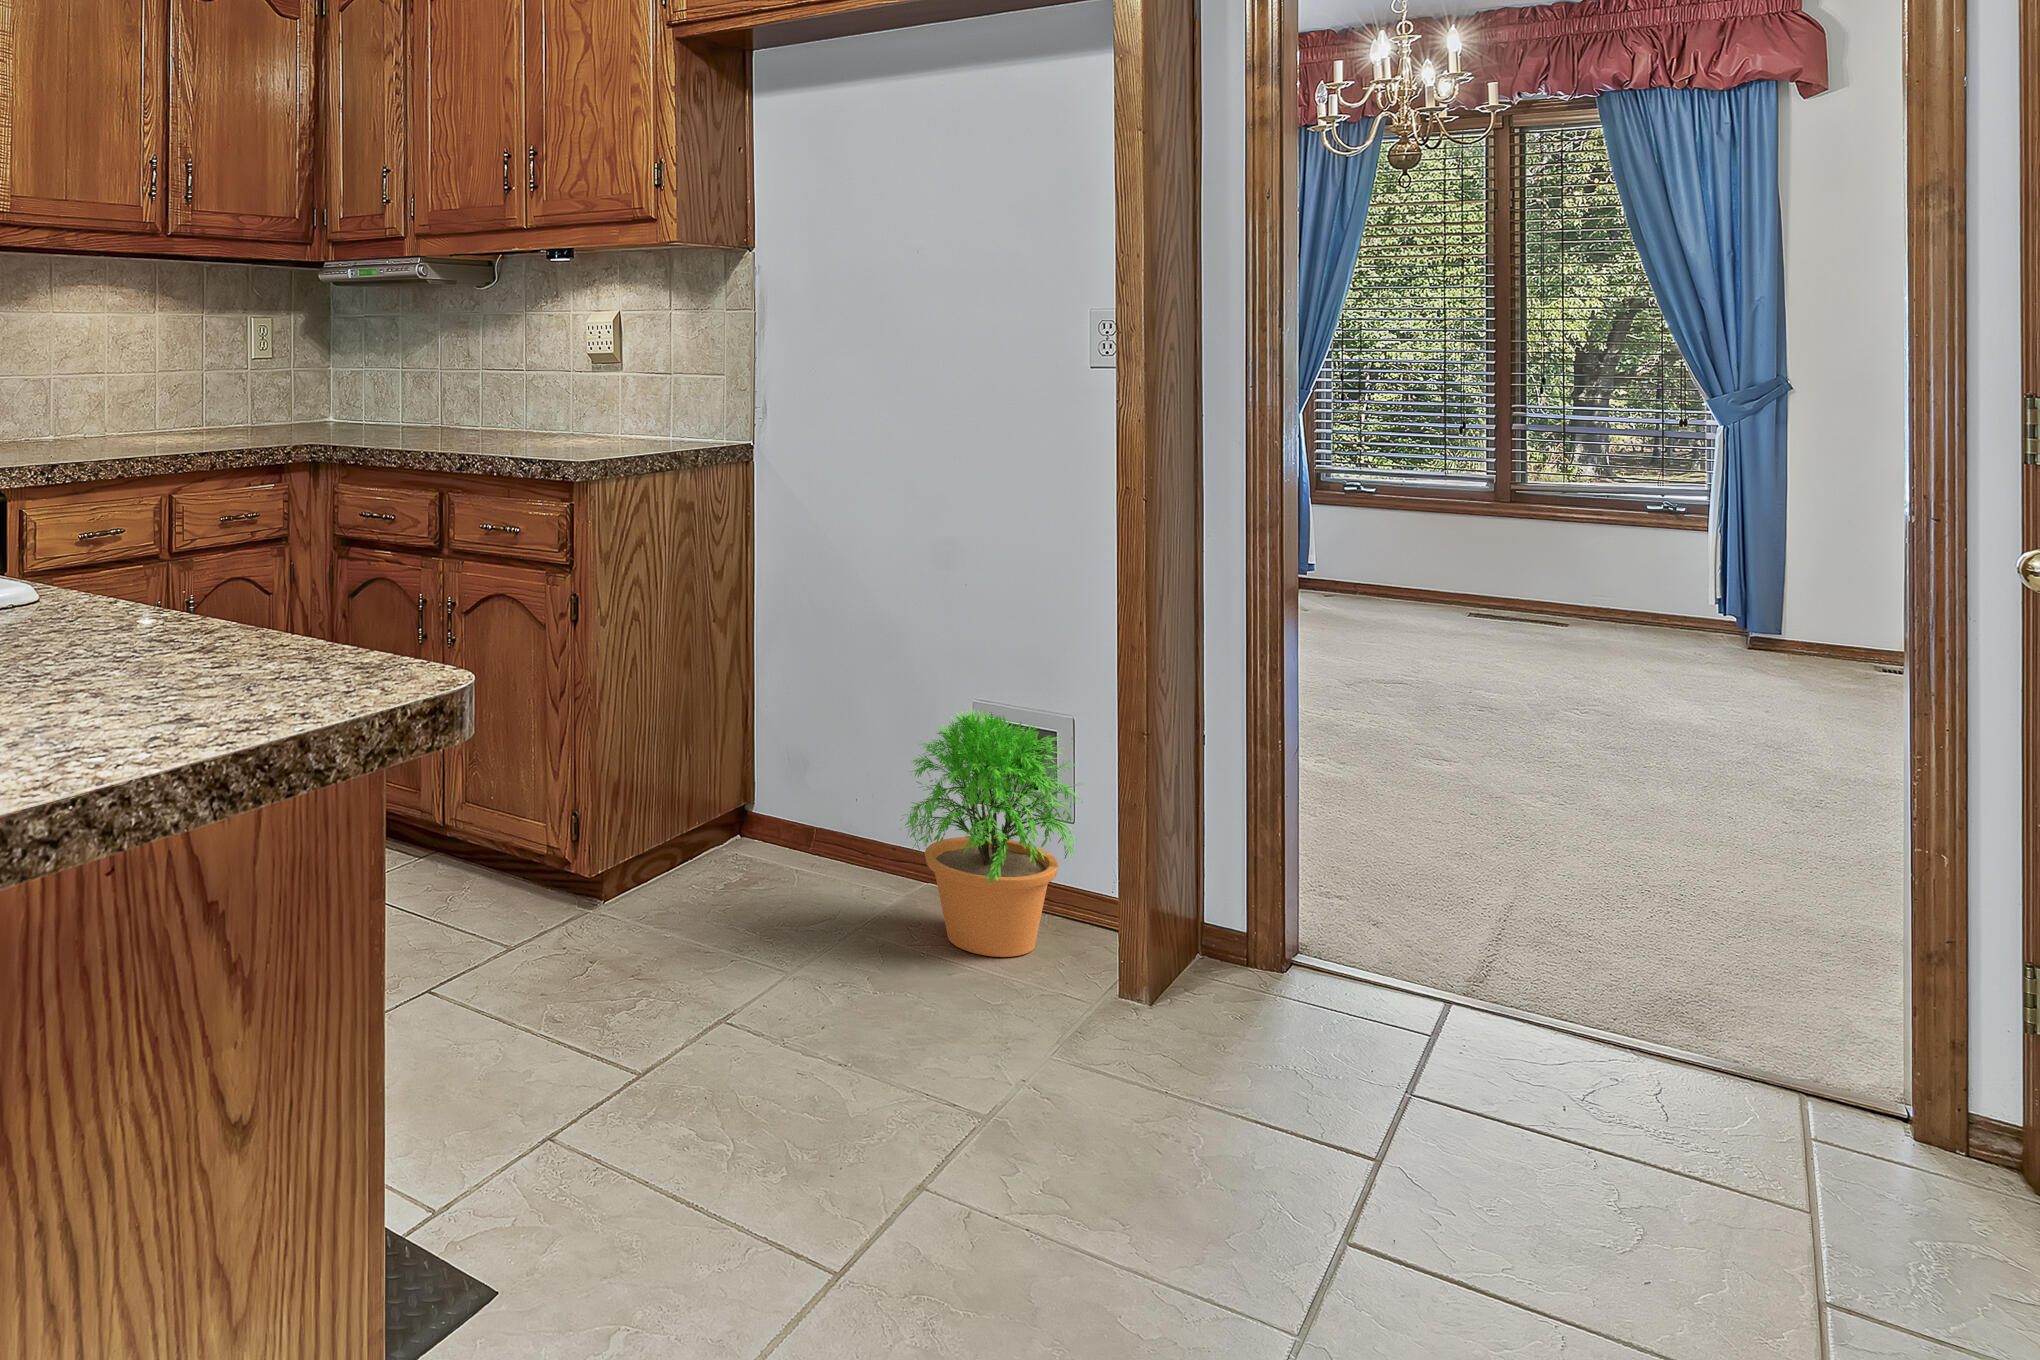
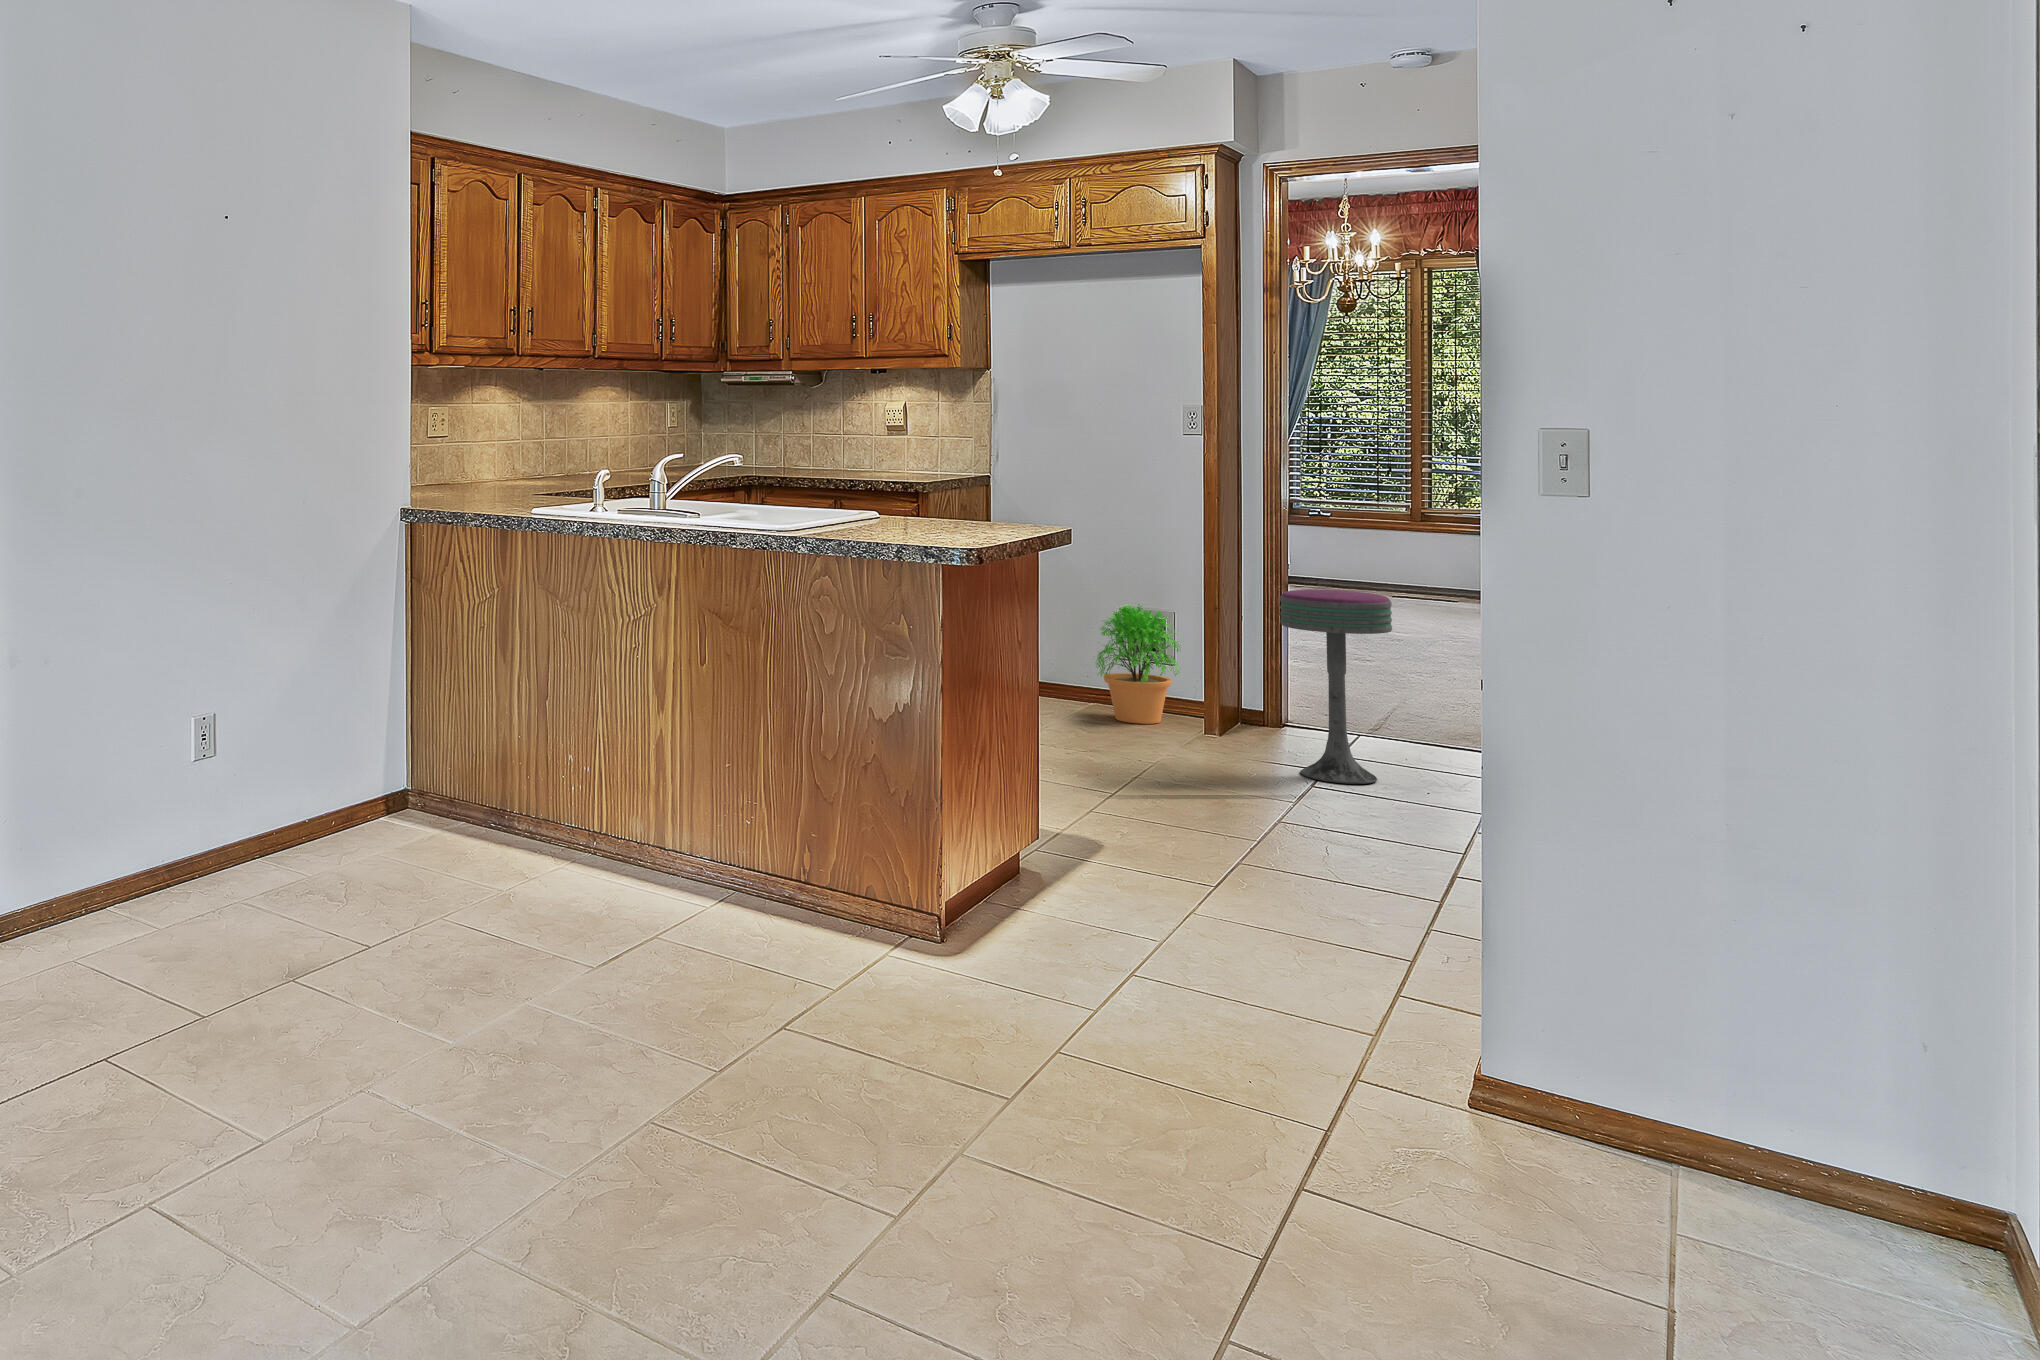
bar stool: none [1256,750,1542,1282] -> present [1280,590,1392,784]

